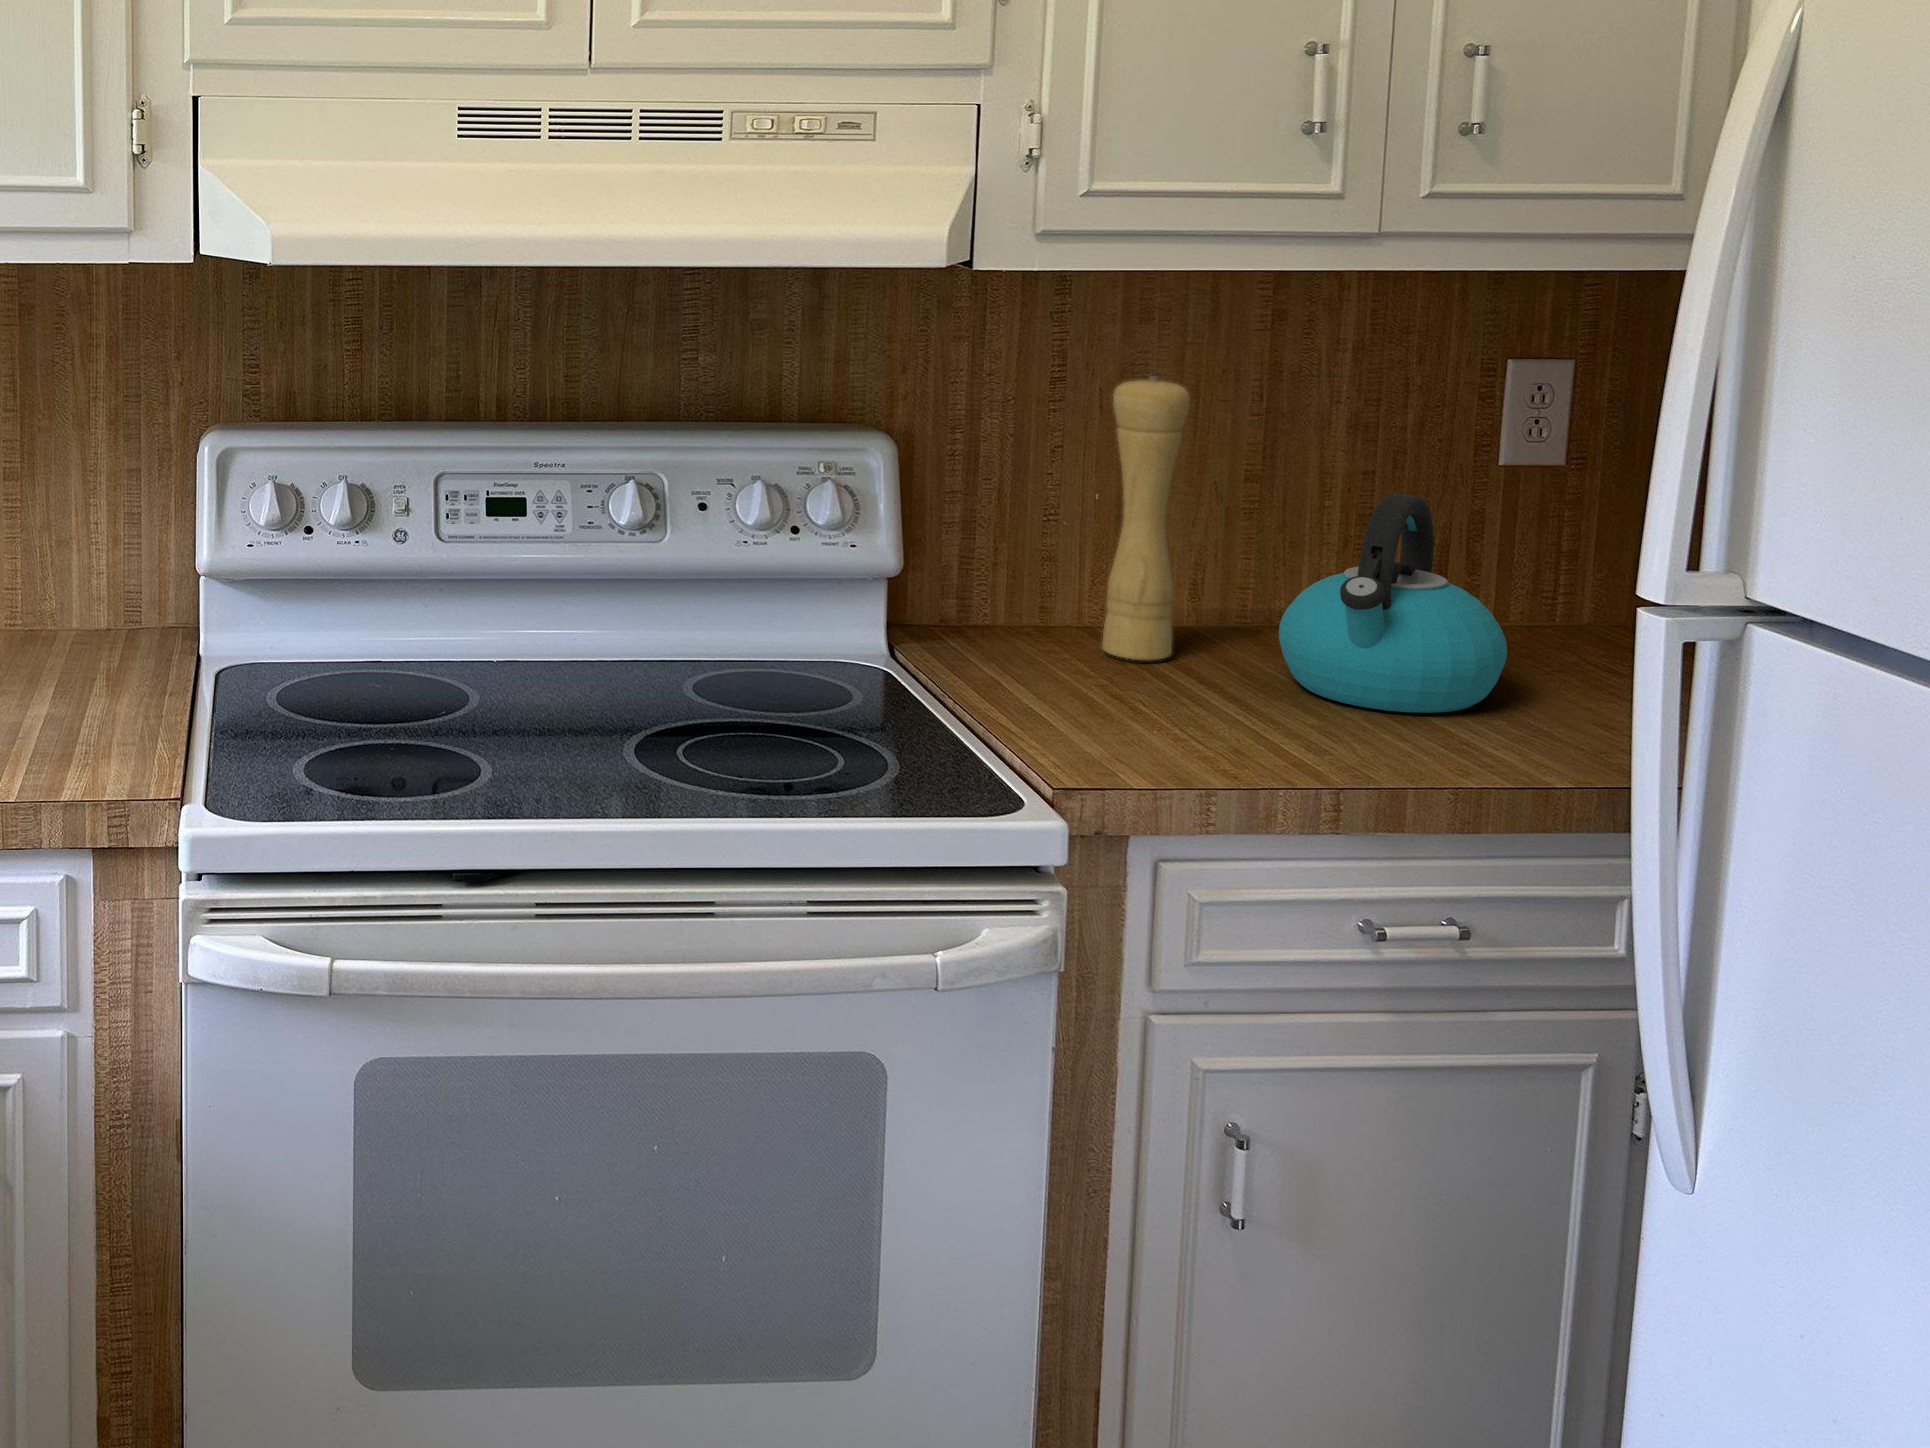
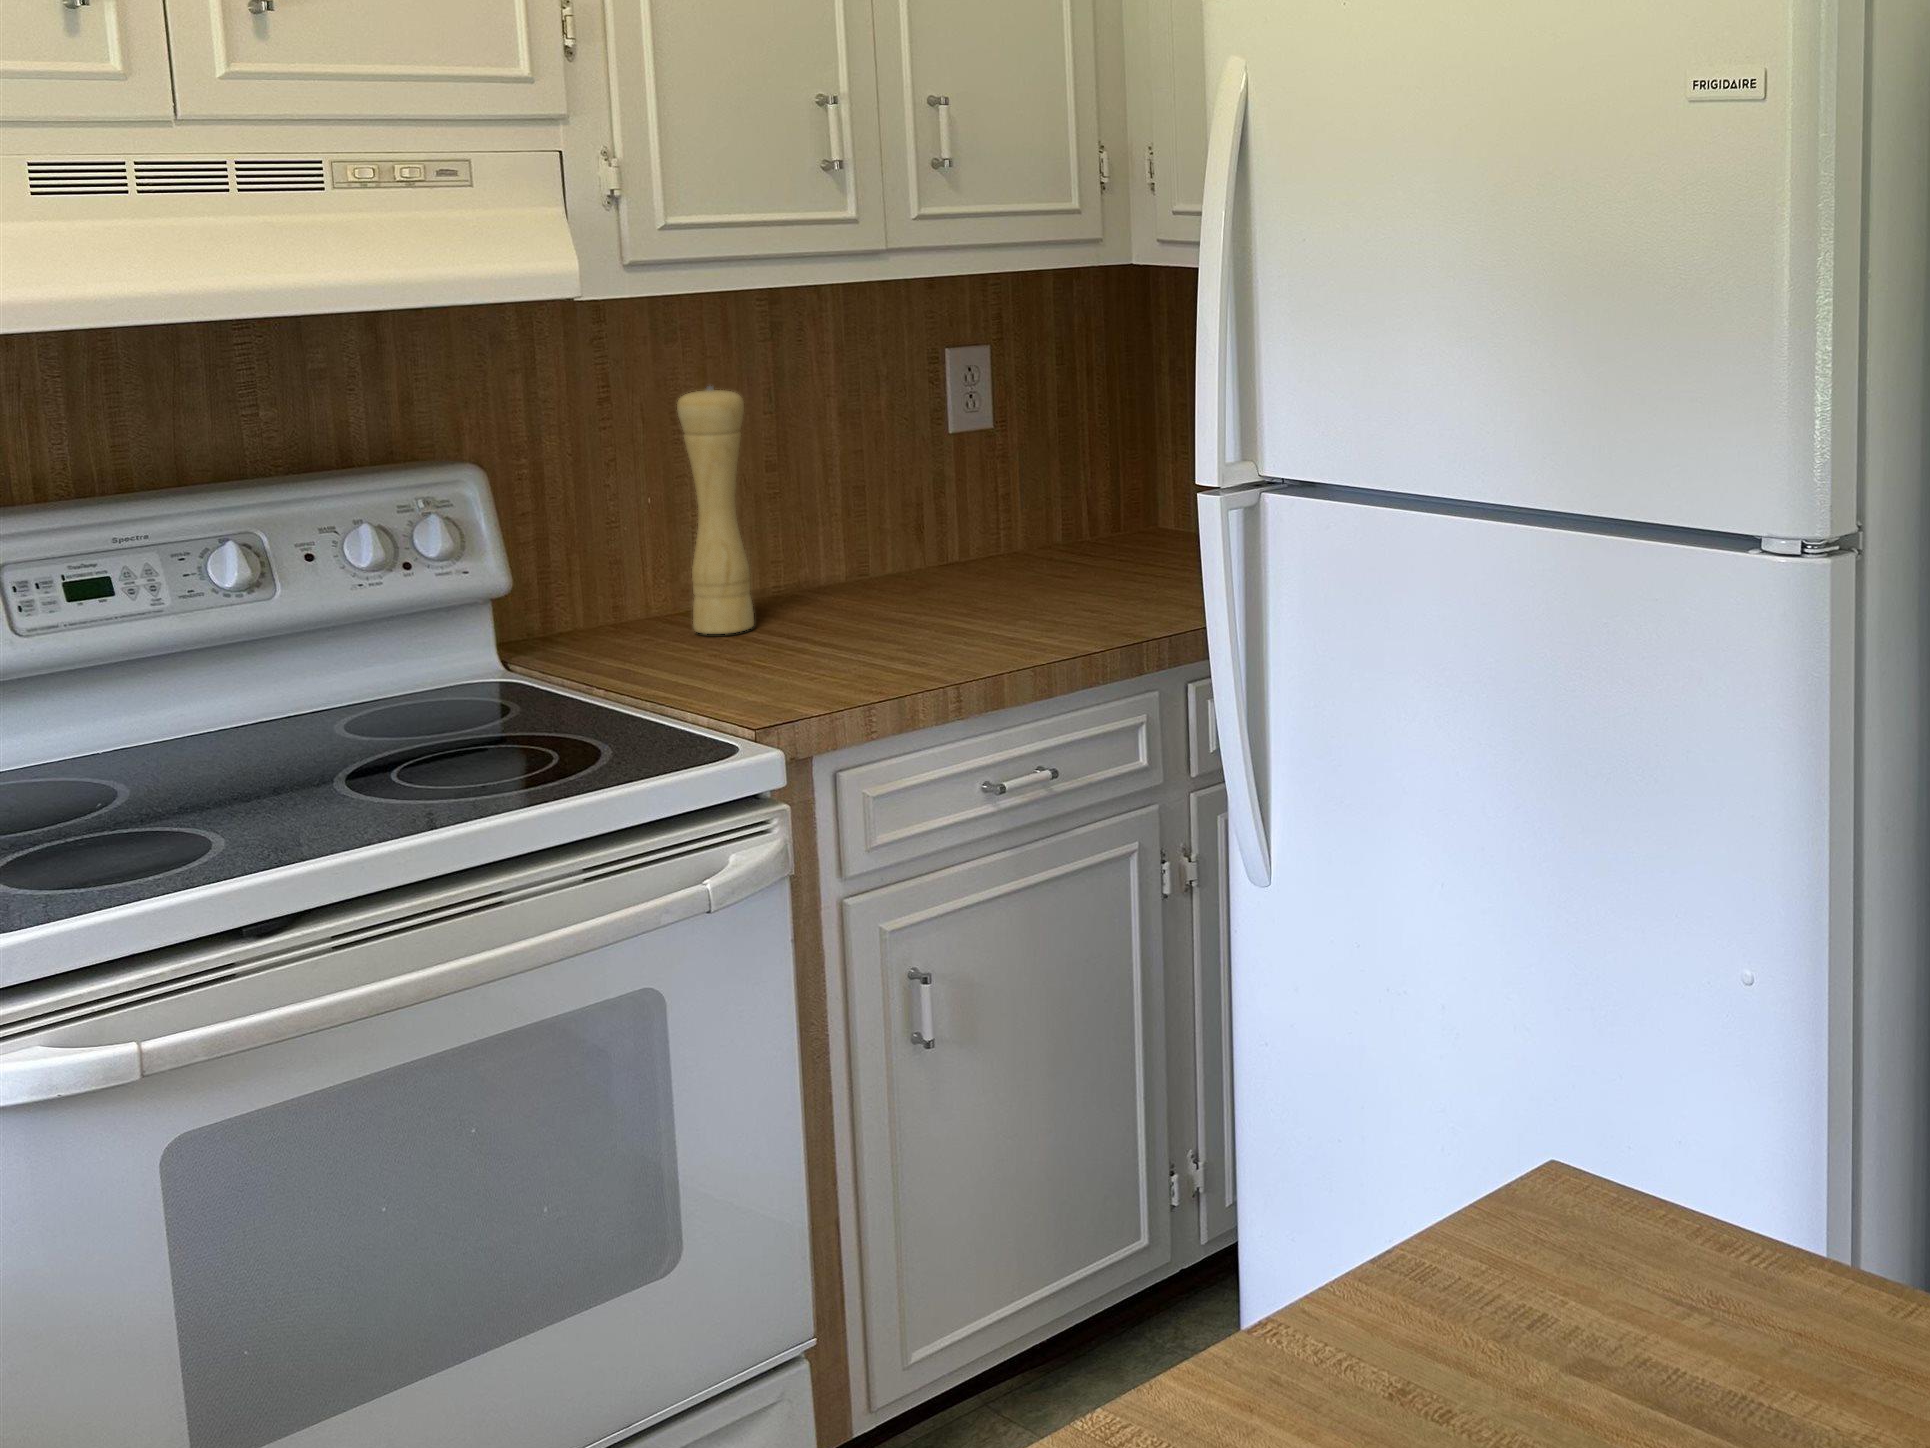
kettle: present [1279,494,1507,713] -> none [847,459,1019,630]

